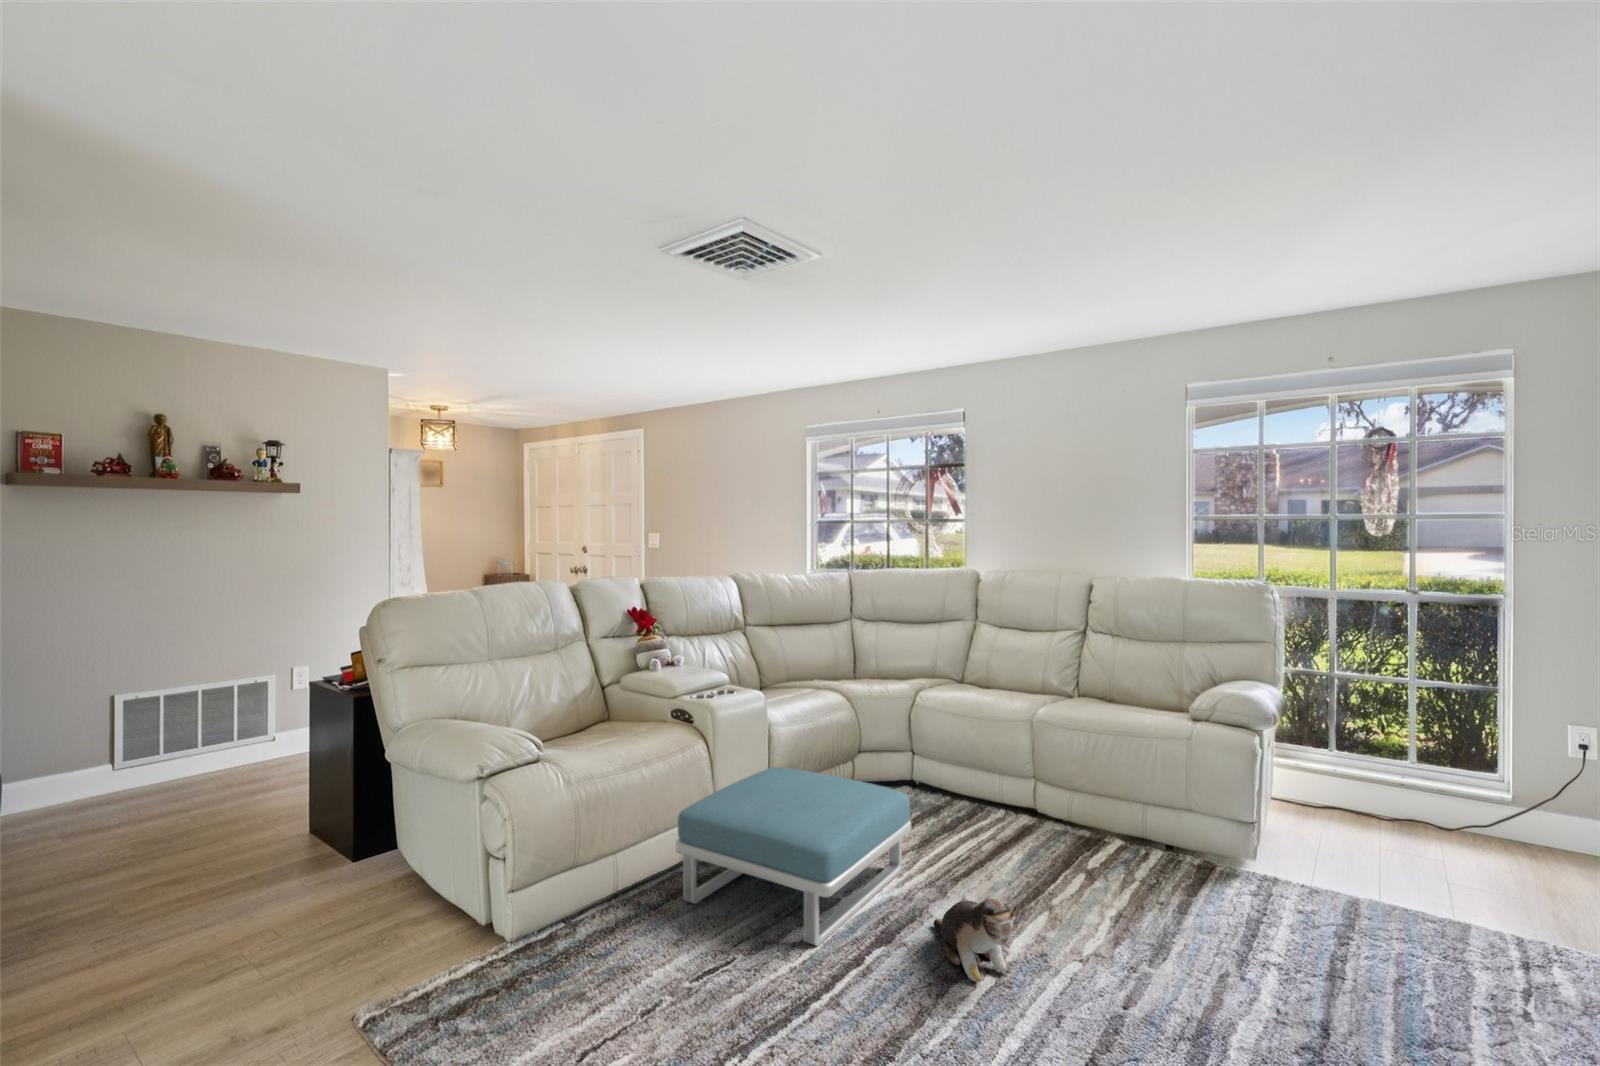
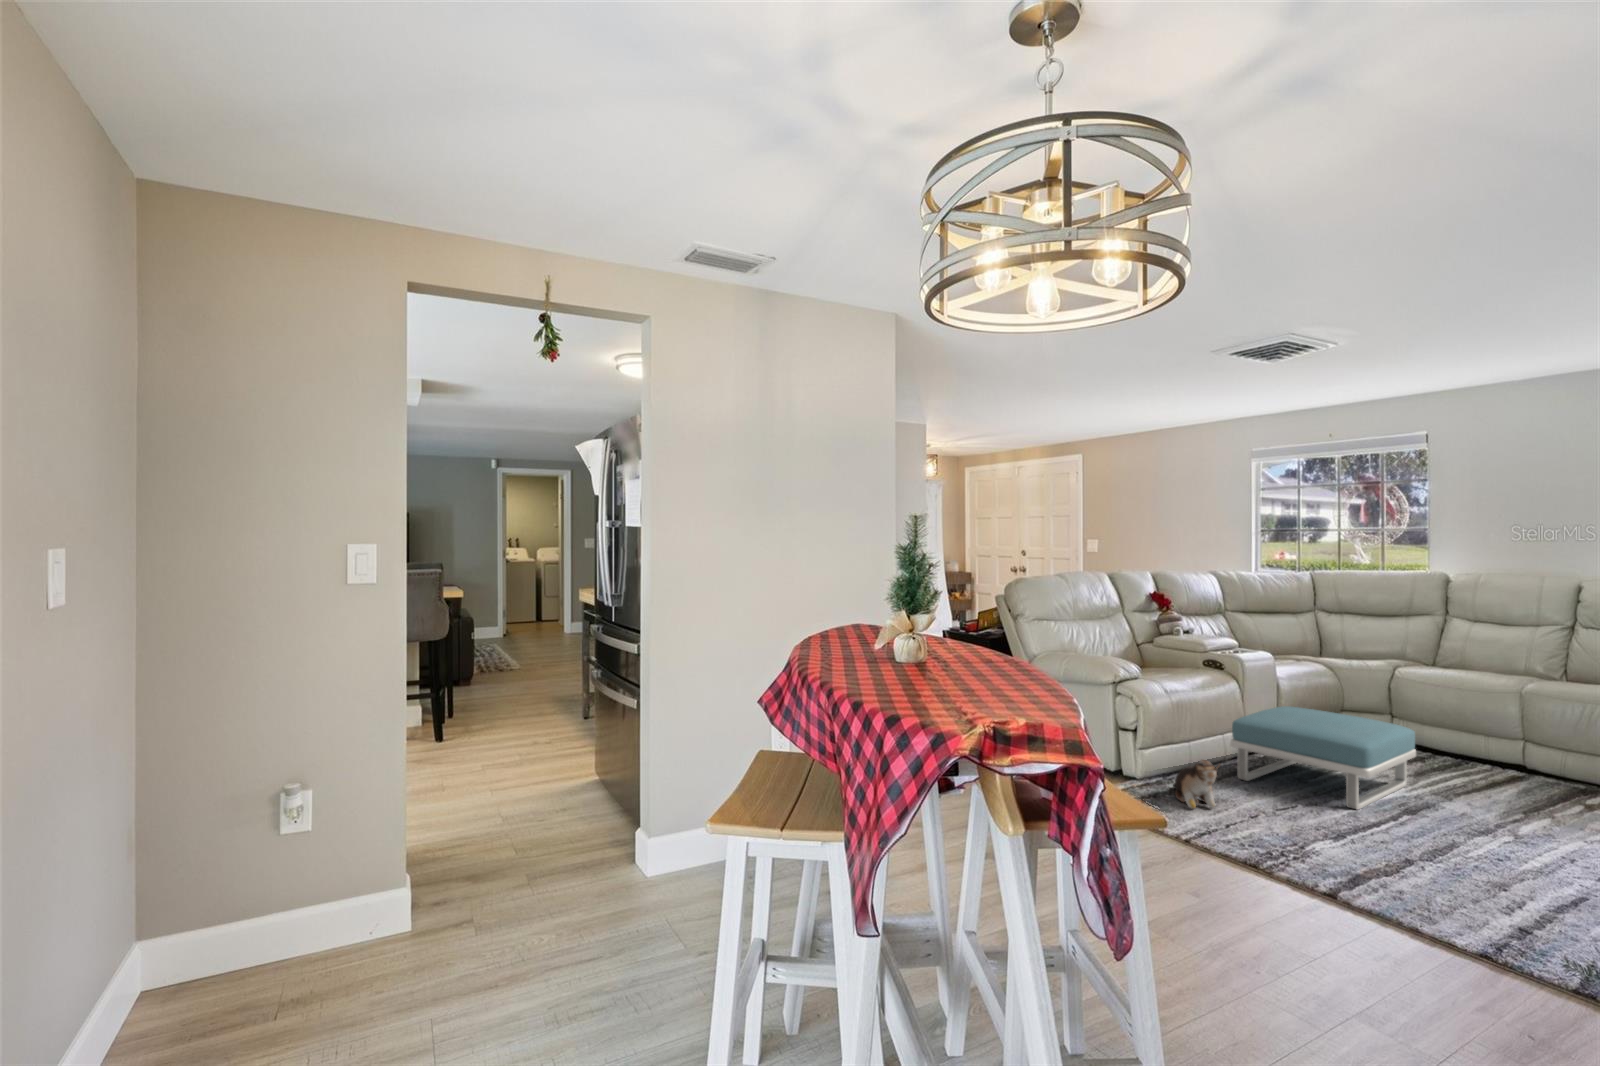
plush toy: present [934,898,1020,982] -> present [1173,760,1219,809]

